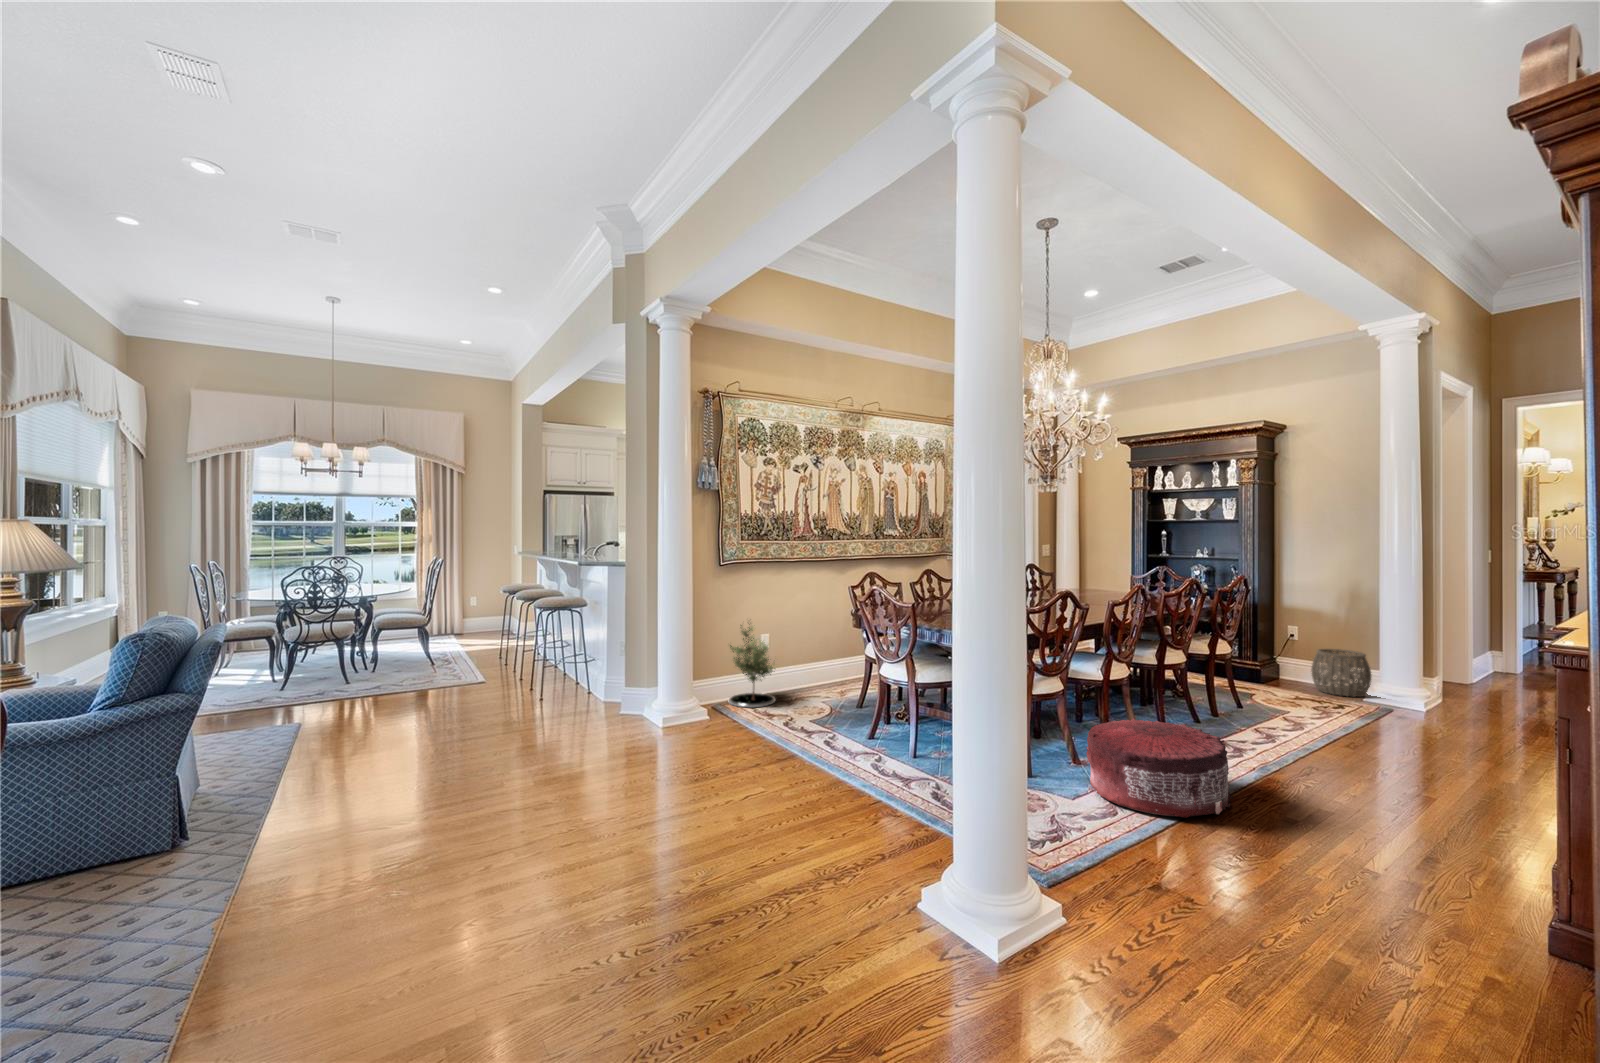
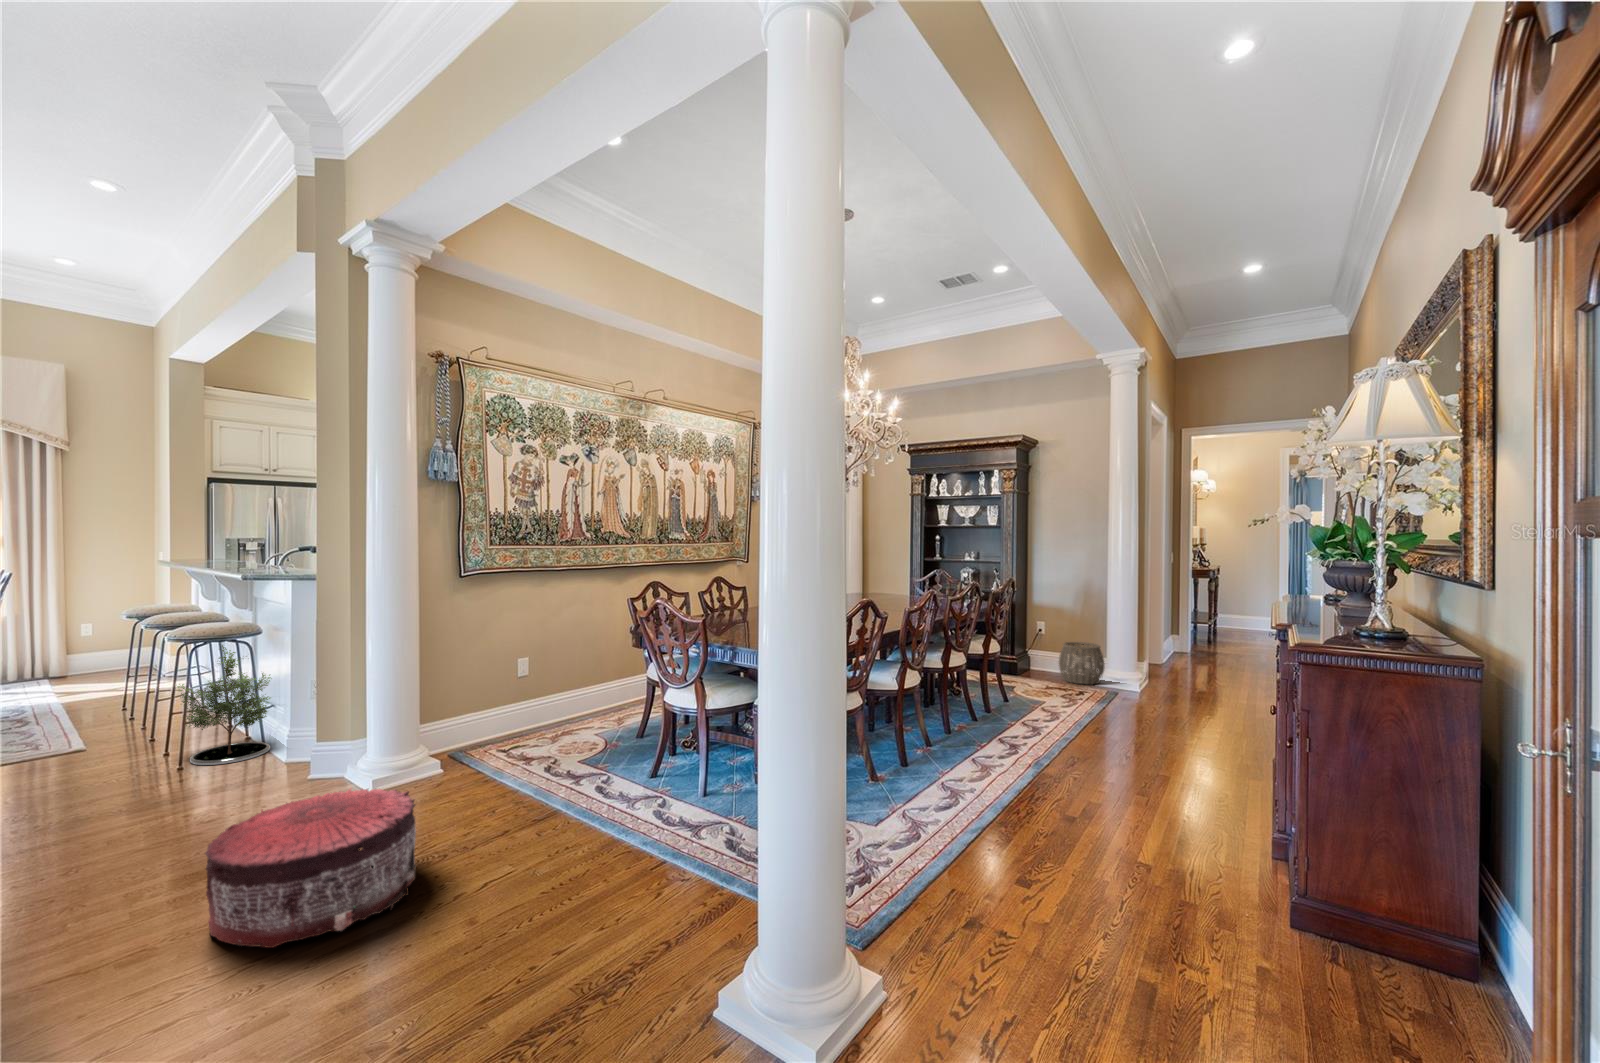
potted tree: present [728,624,775,707] -> present [177,645,272,765]
pouf: present [1086,718,1233,818] -> present [205,789,416,948]

